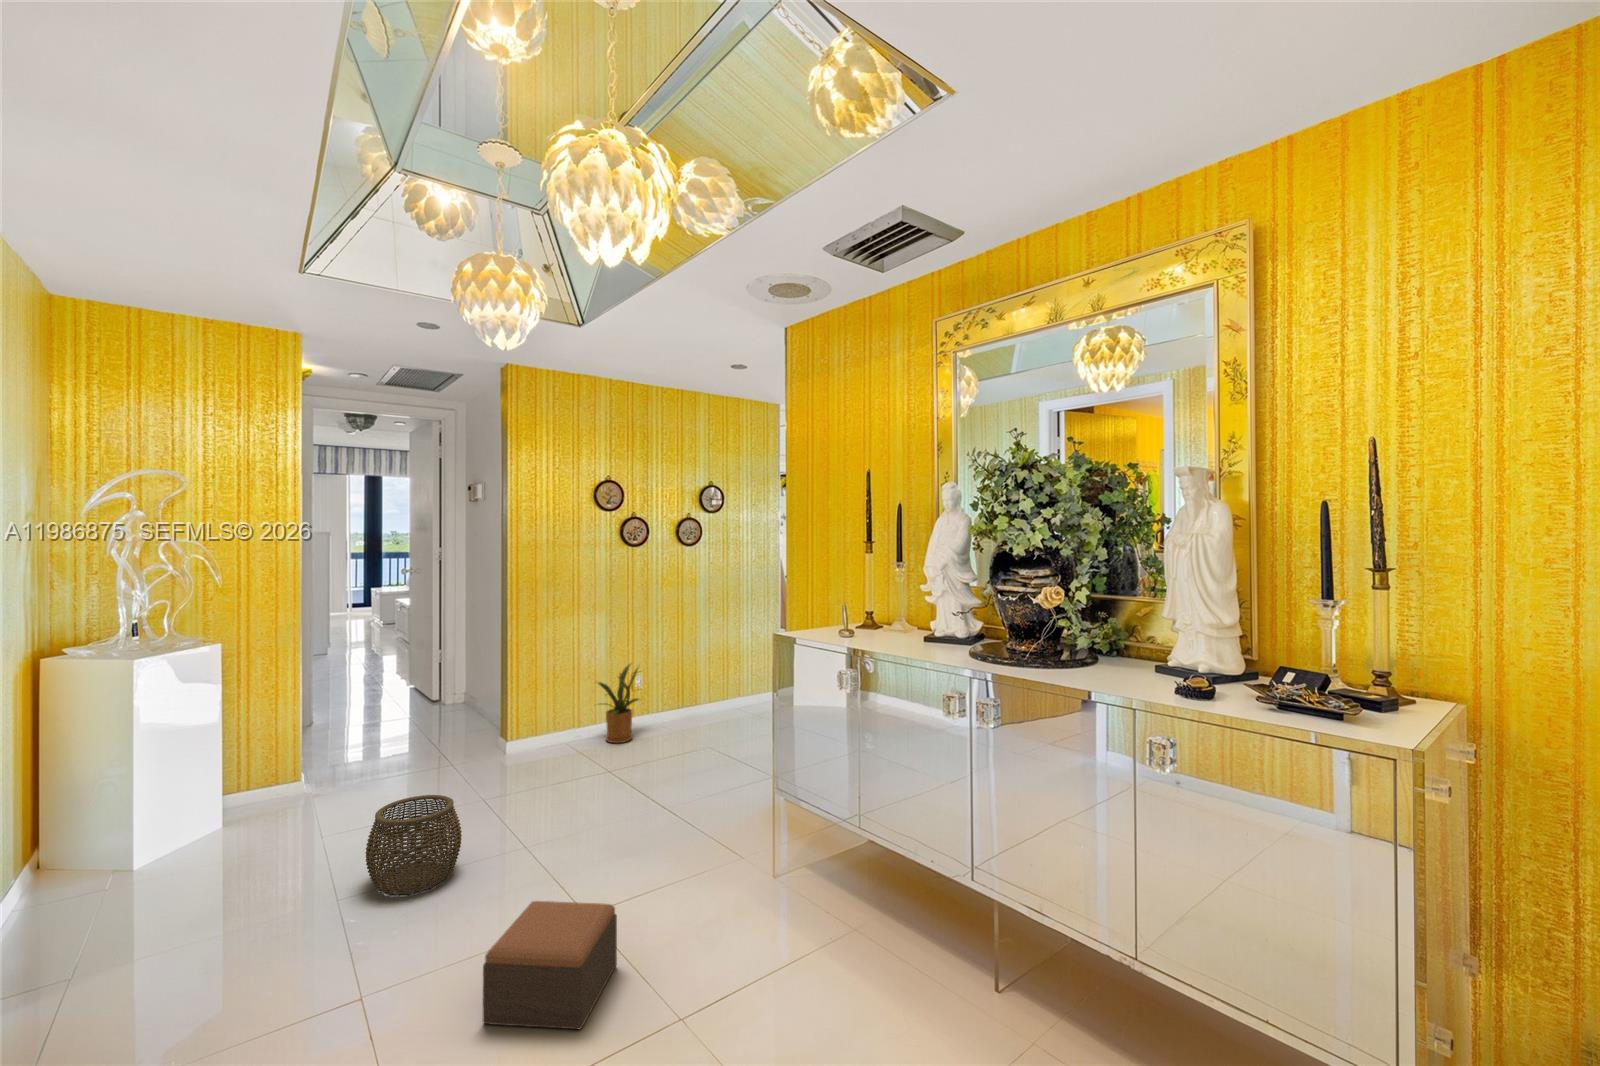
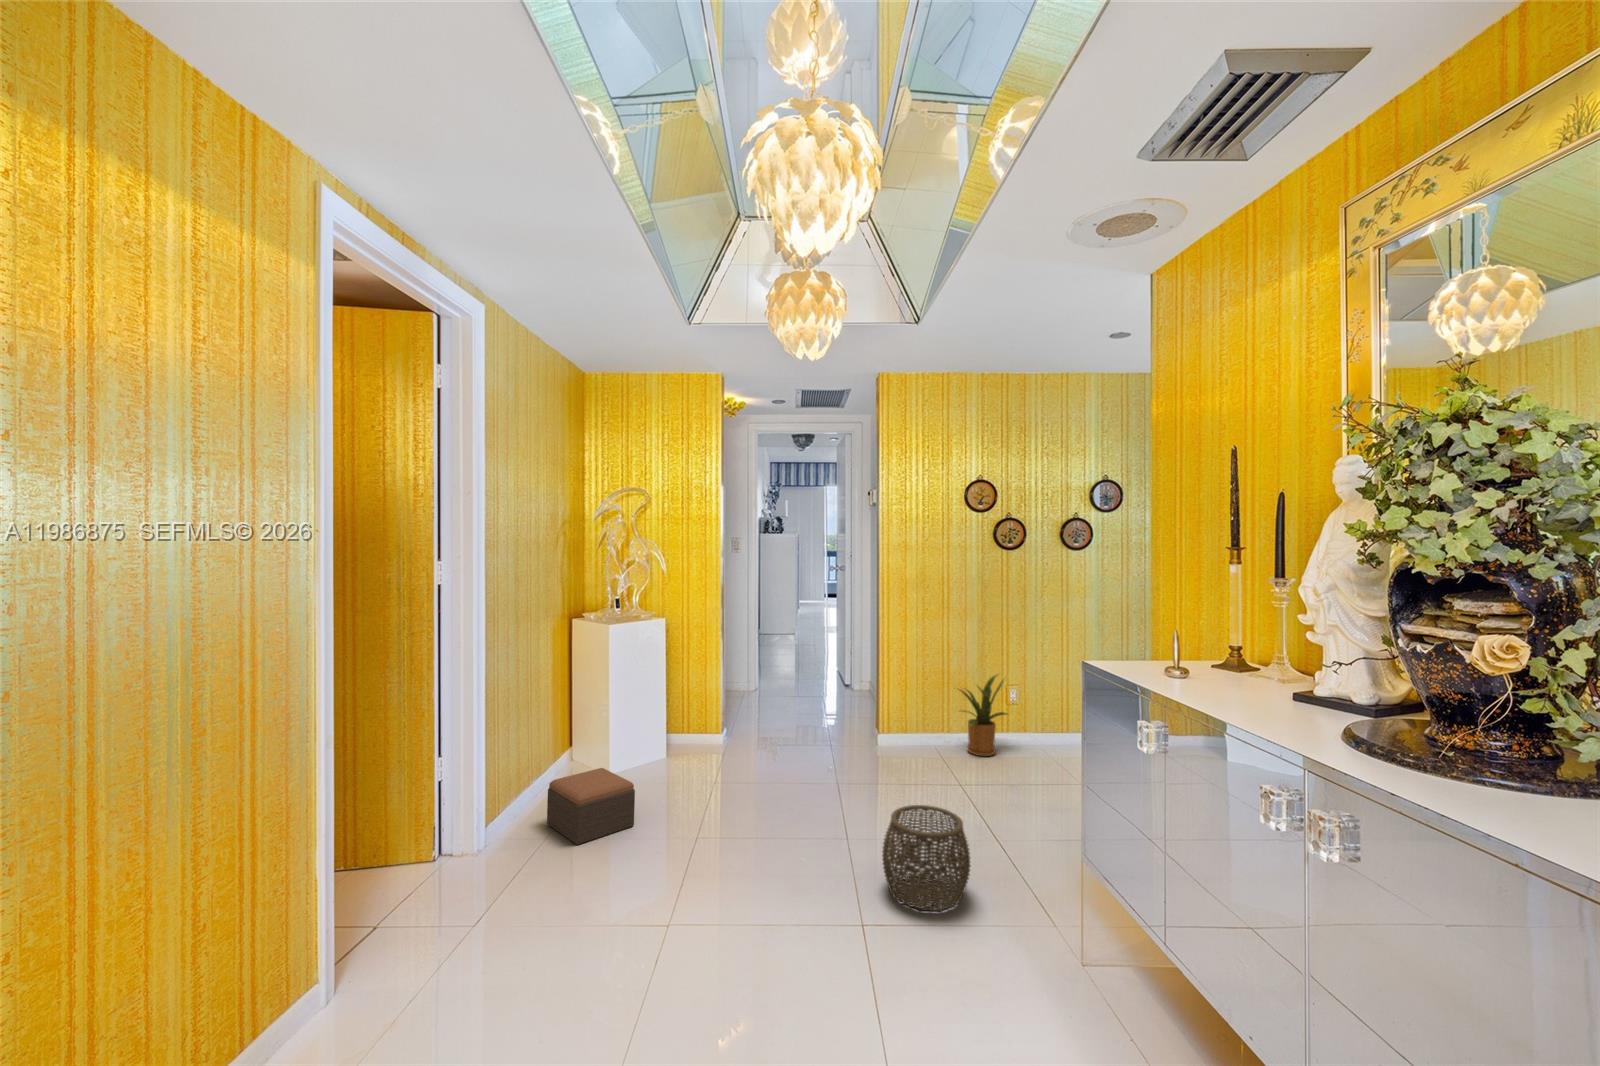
woven basket: present [365,795,462,896] -> present [882,805,970,911]
footstool: present [483,901,617,1029] -> present [547,768,635,845]

